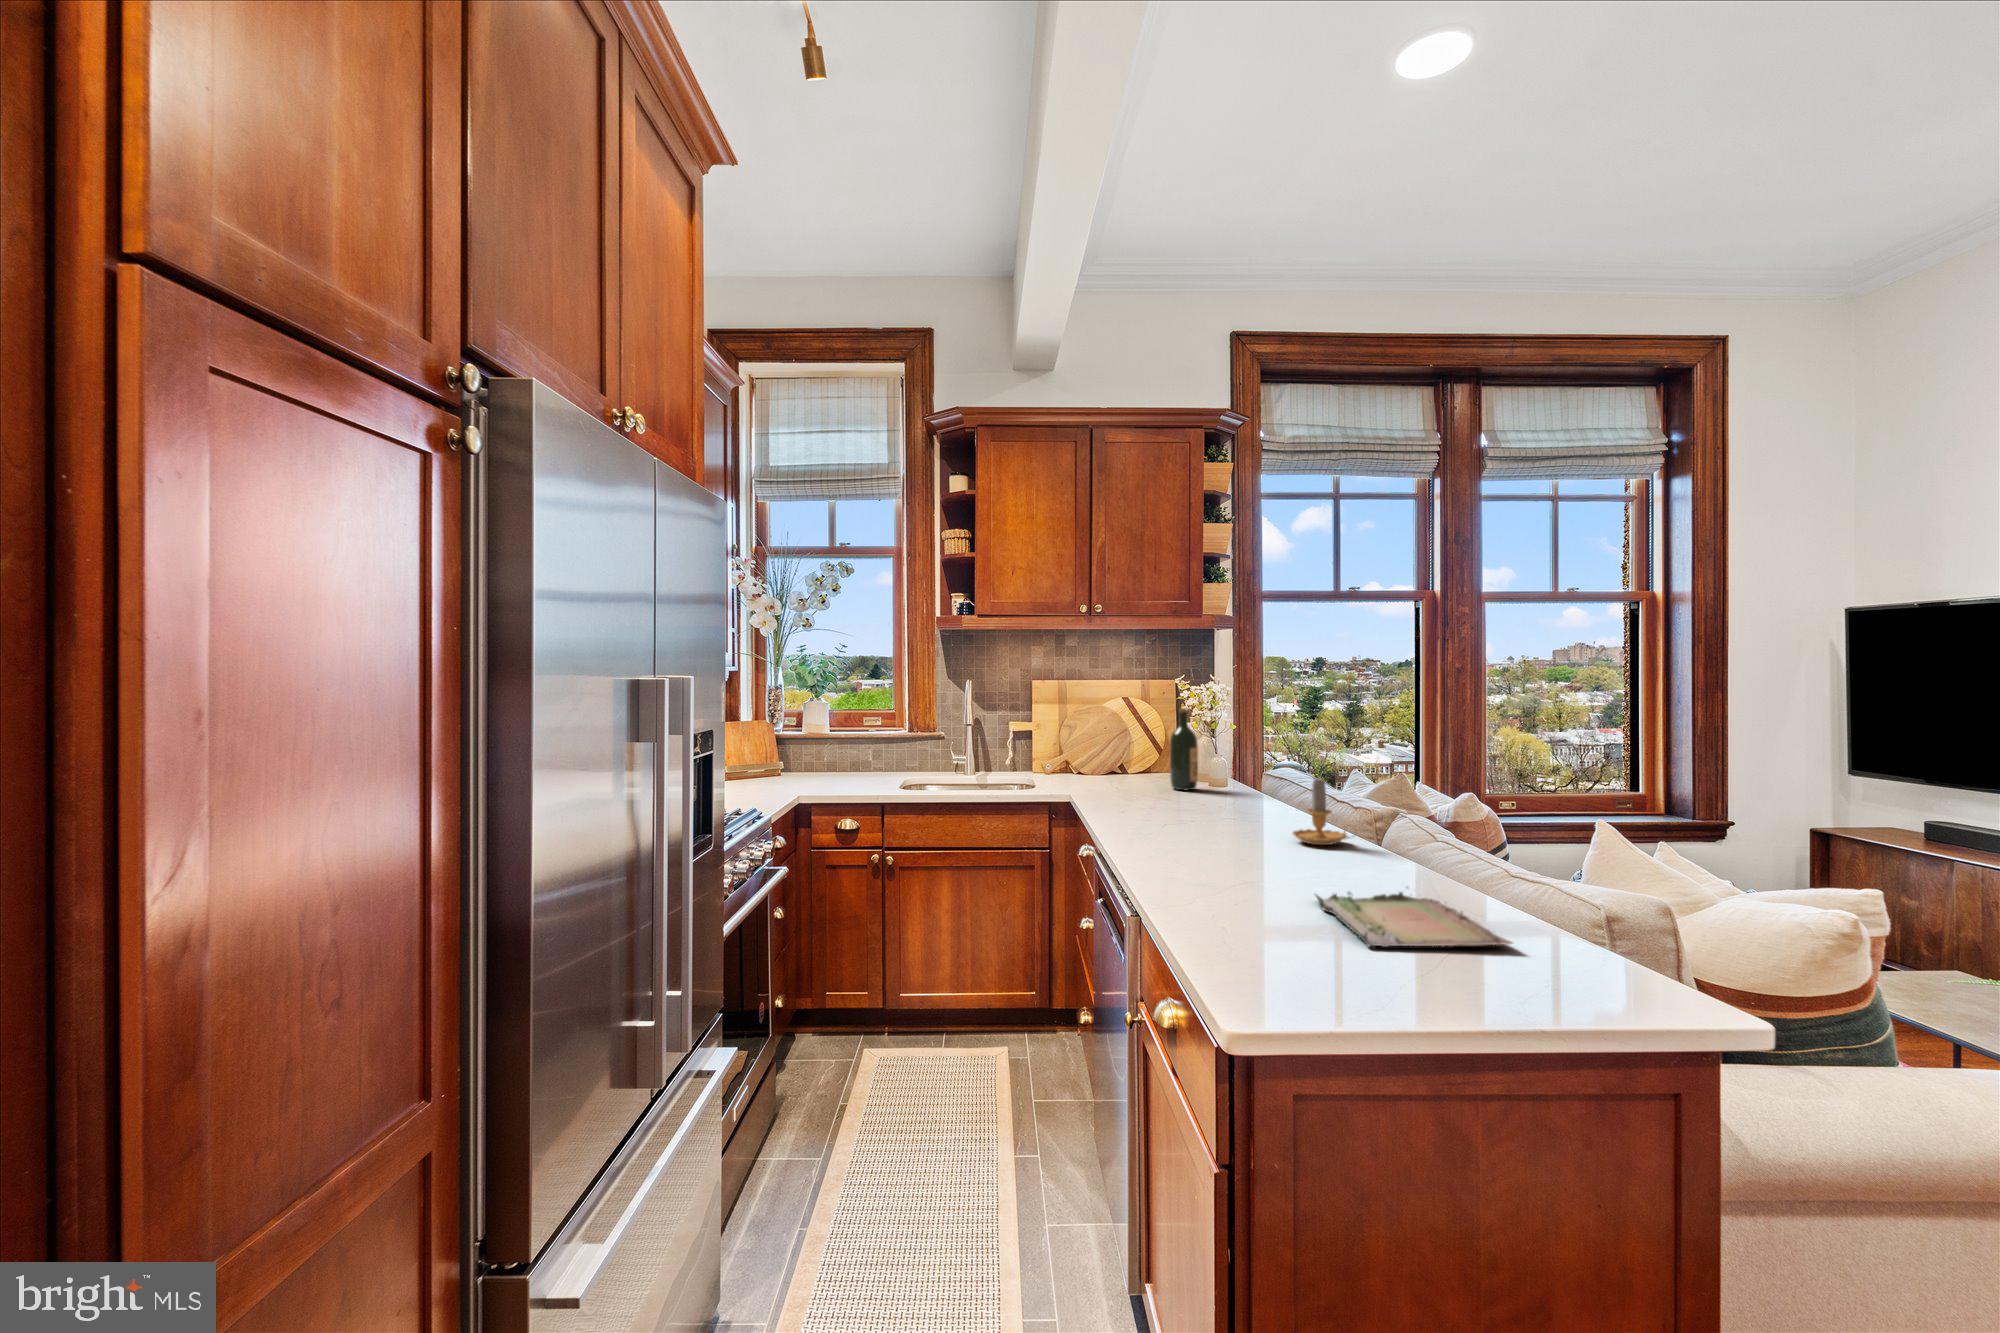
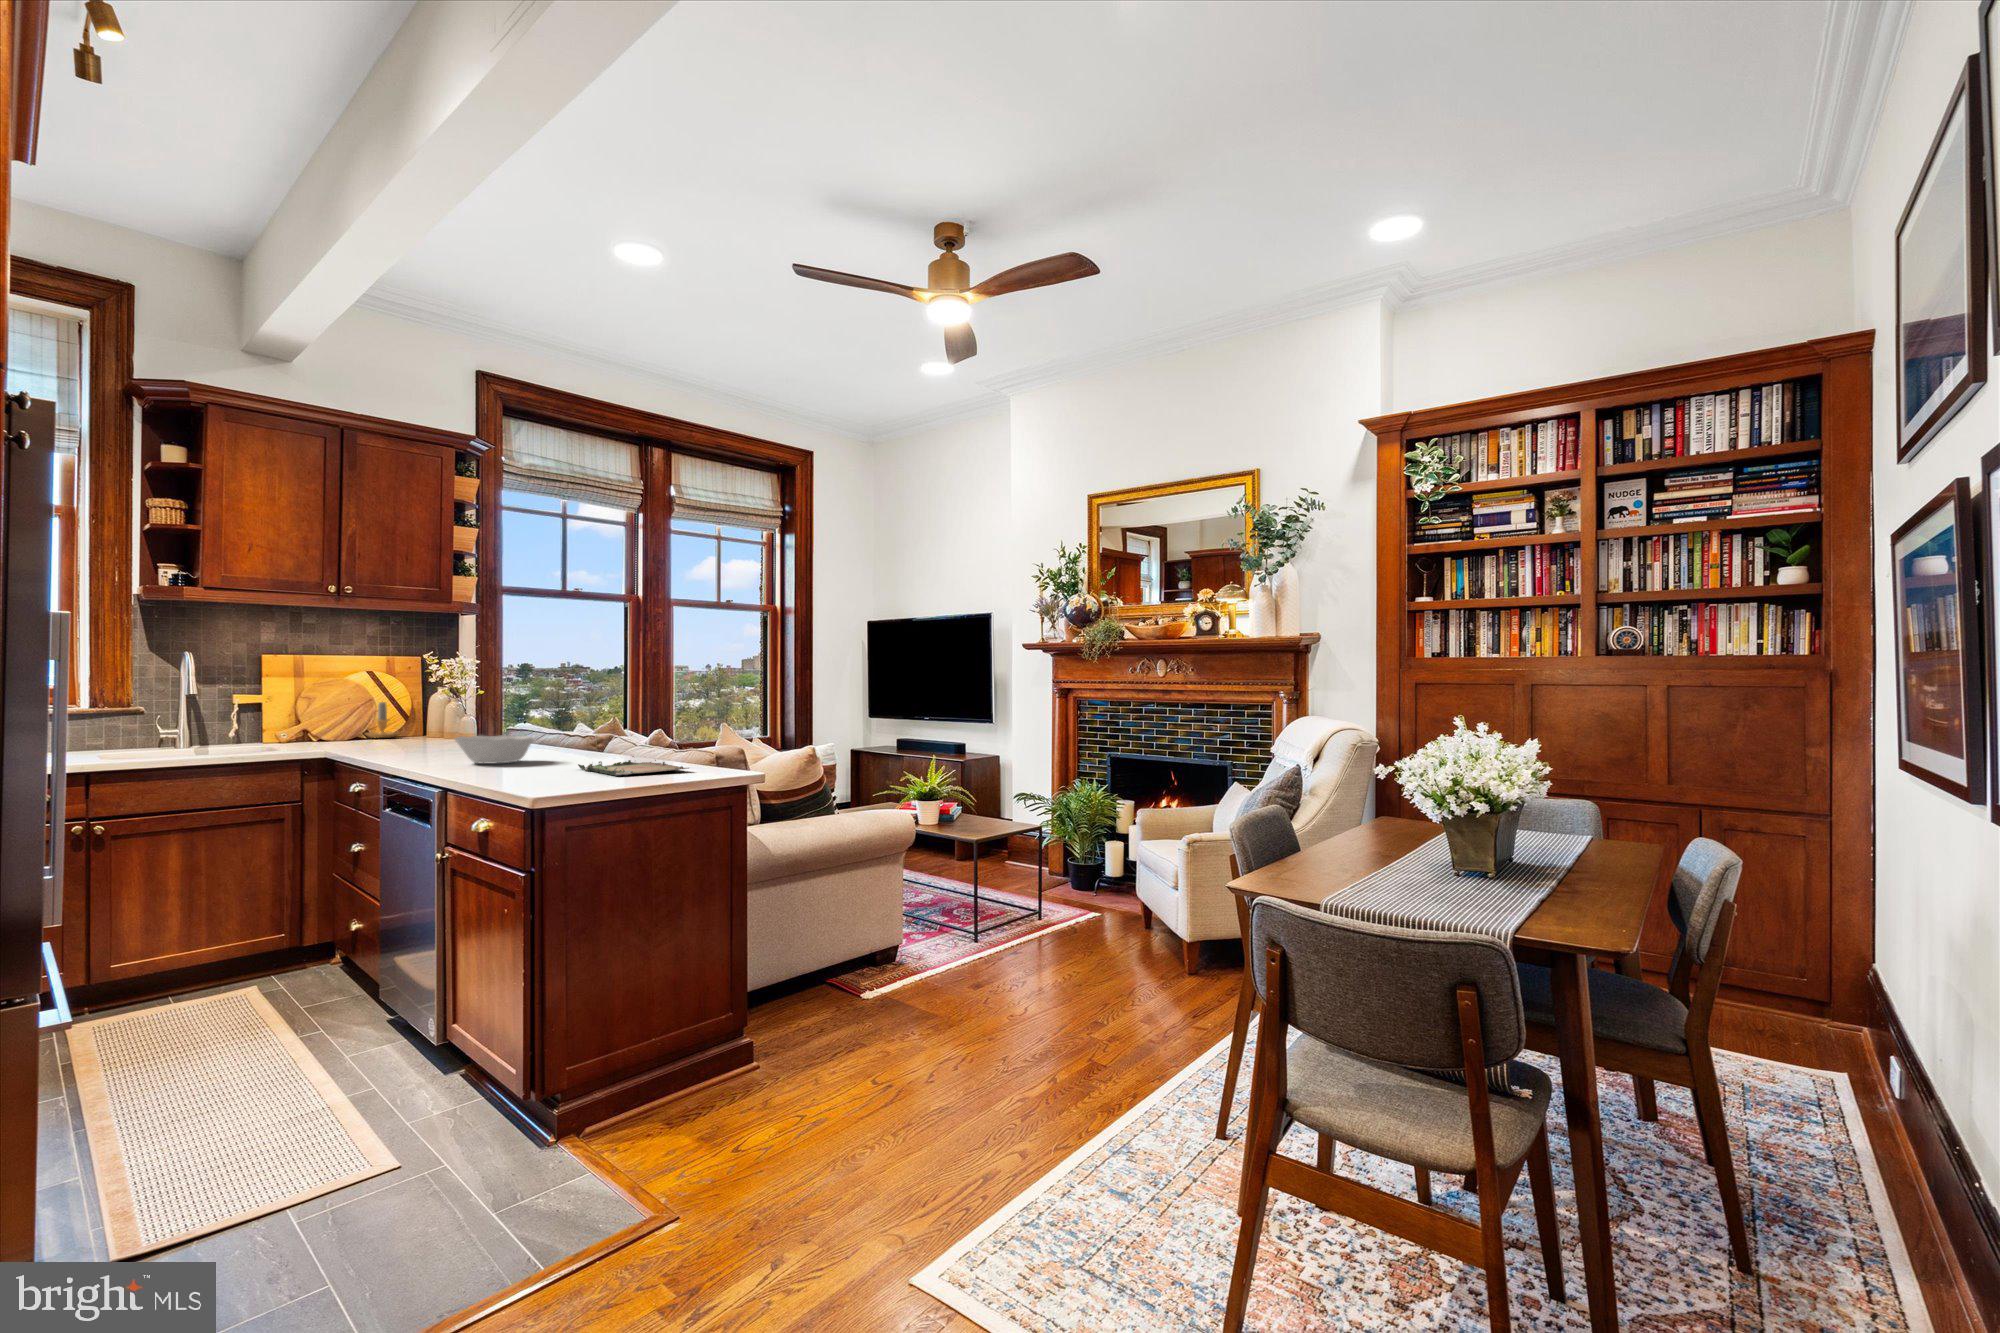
wine bottle: present [1170,708,1198,790] -> none [427,676,454,742]
candle: present [1293,779,1353,845] -> present [366,702,399,738]
bowl: none [1157,813,1263,863] -> present [455,735,534,764]

